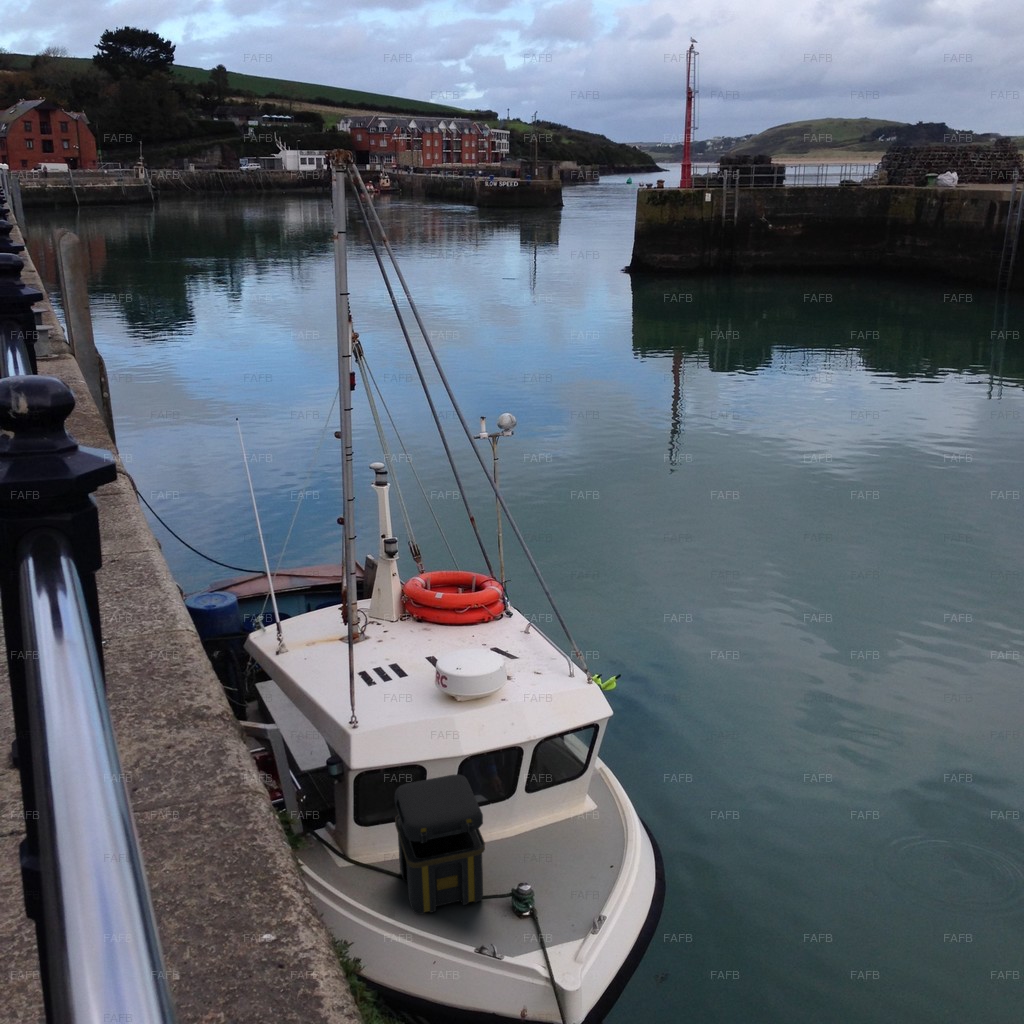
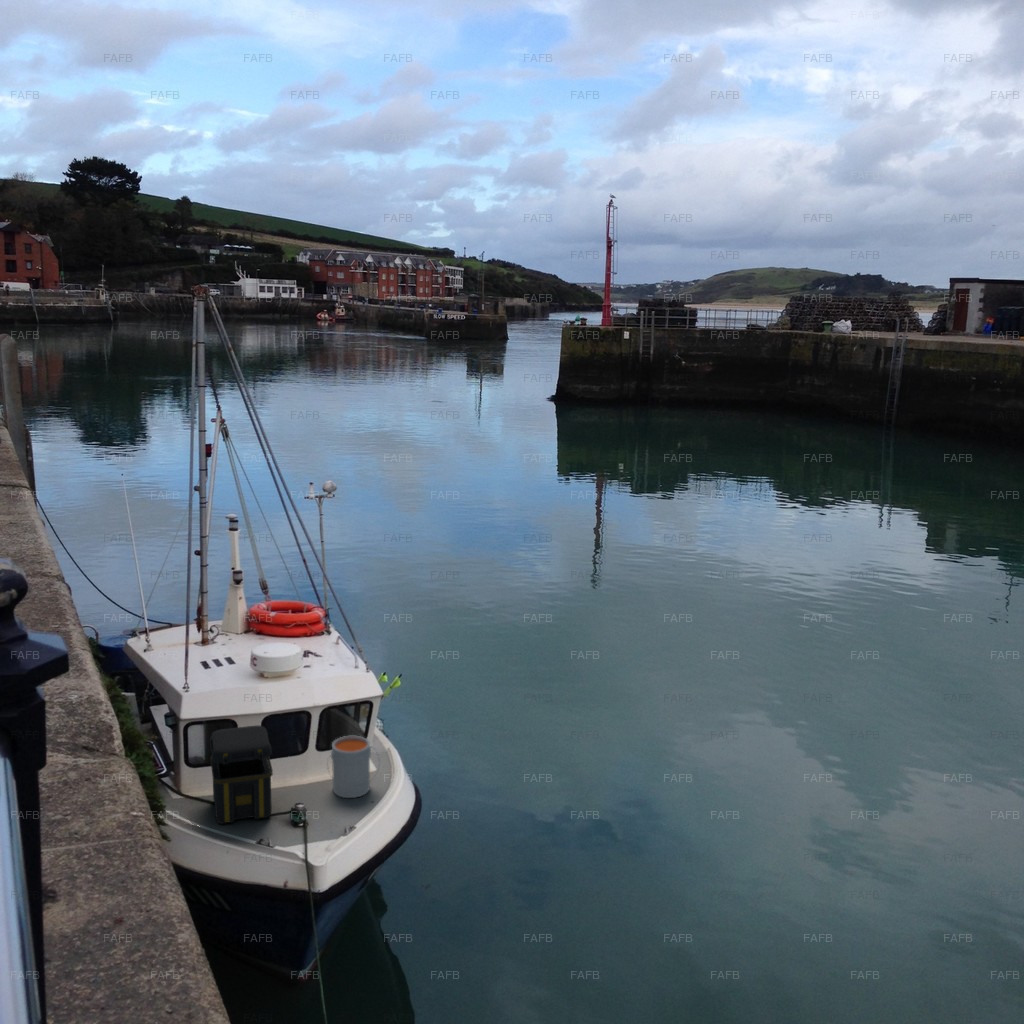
bucket: none [549,774,614,861] -> present [331,736,380,798]

